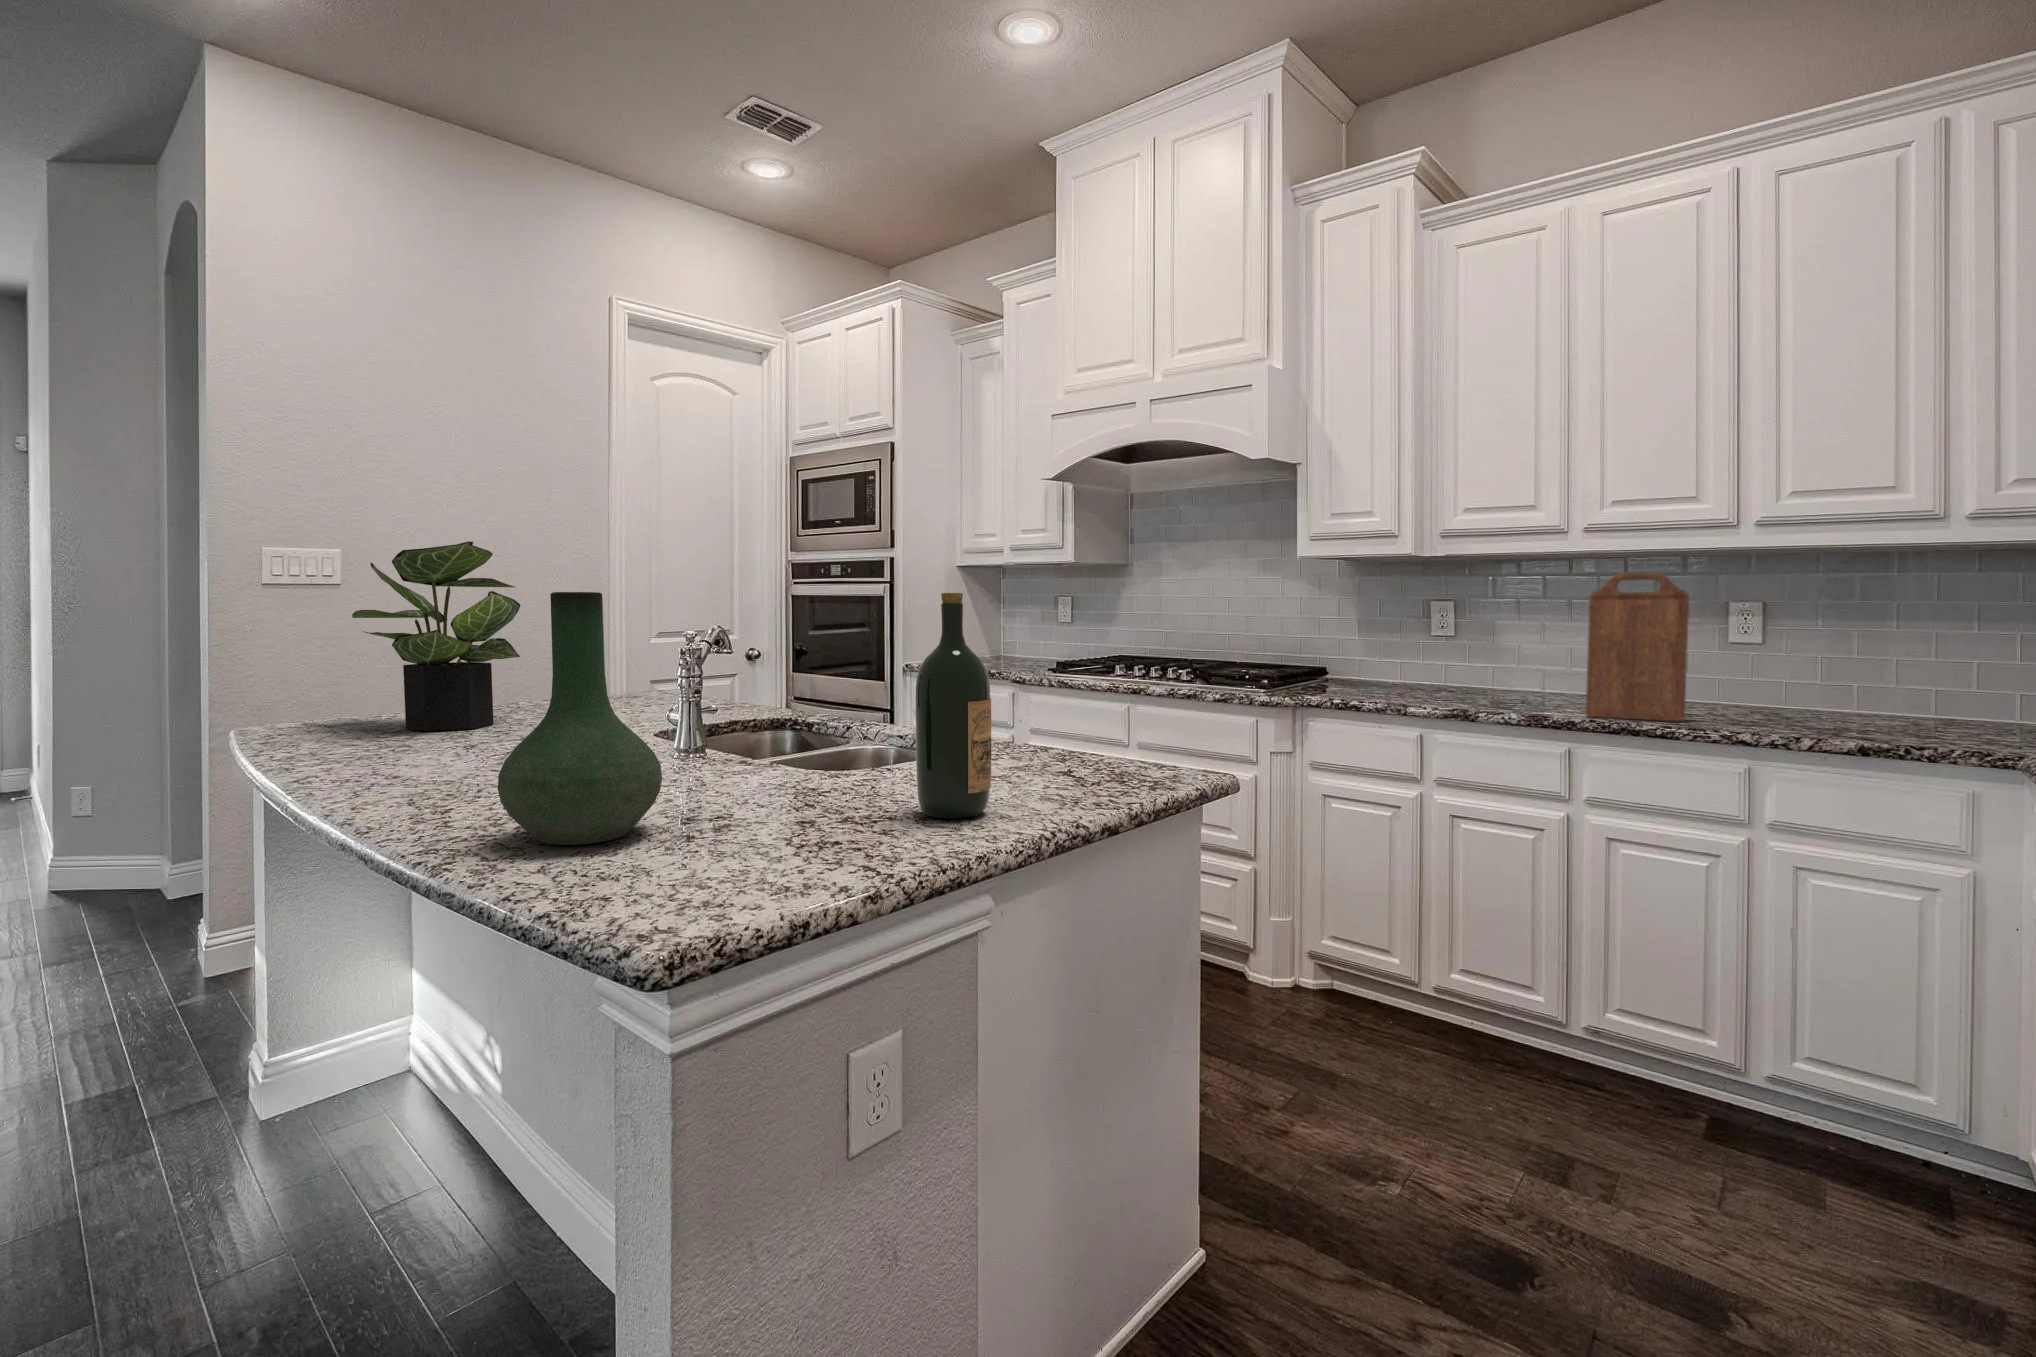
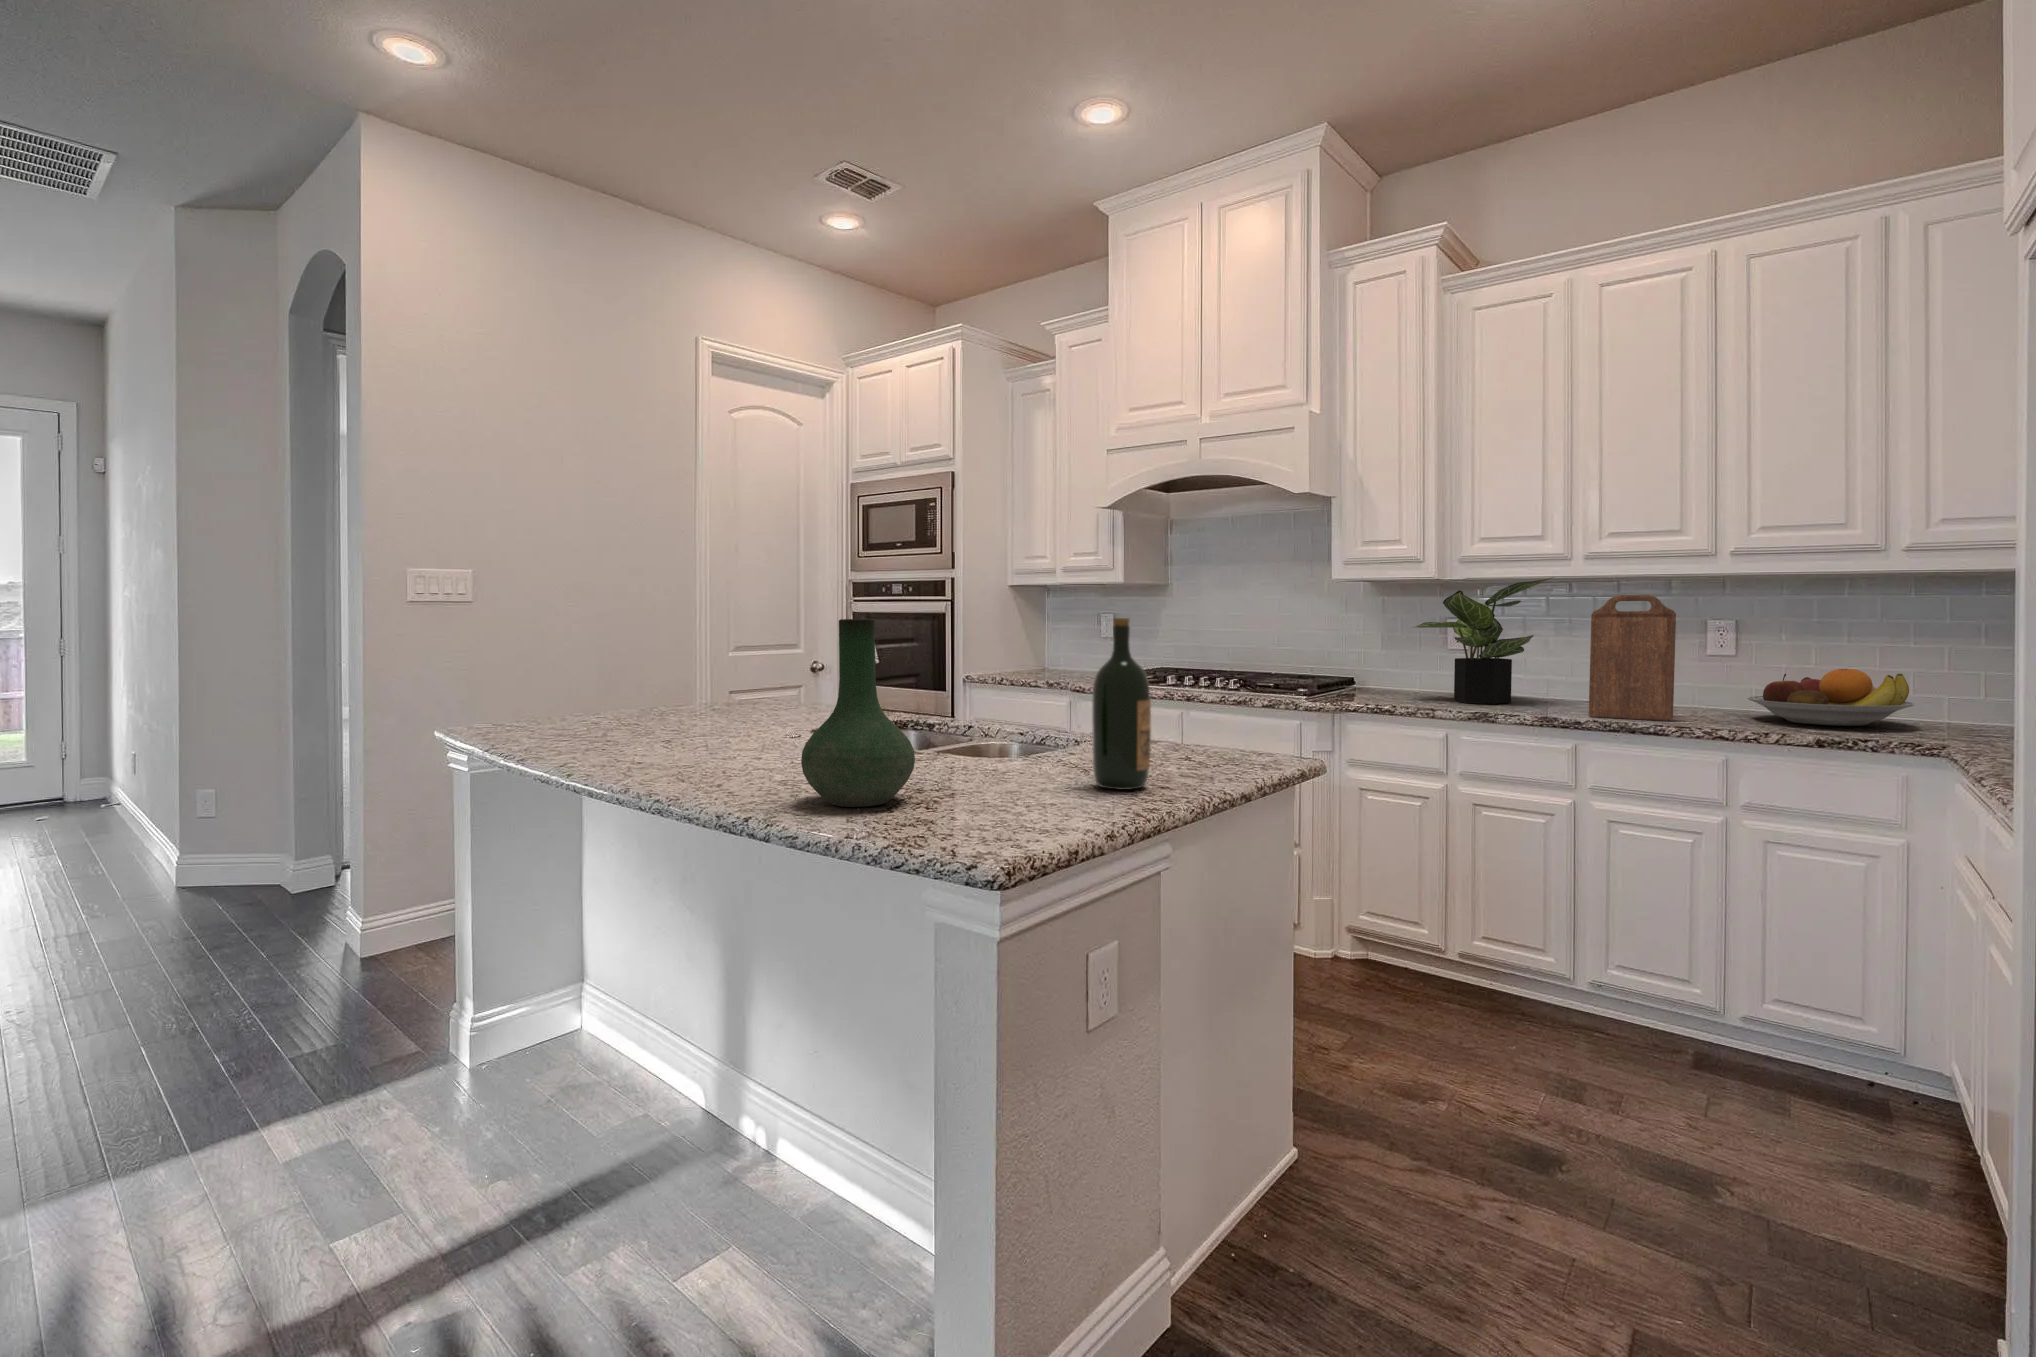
potted plant: present [352,542,520,731] -> present [1413,578,1551,704]
fruit bowl: none [1774,660,1975,729] -> present [1748,669,1914,726]

